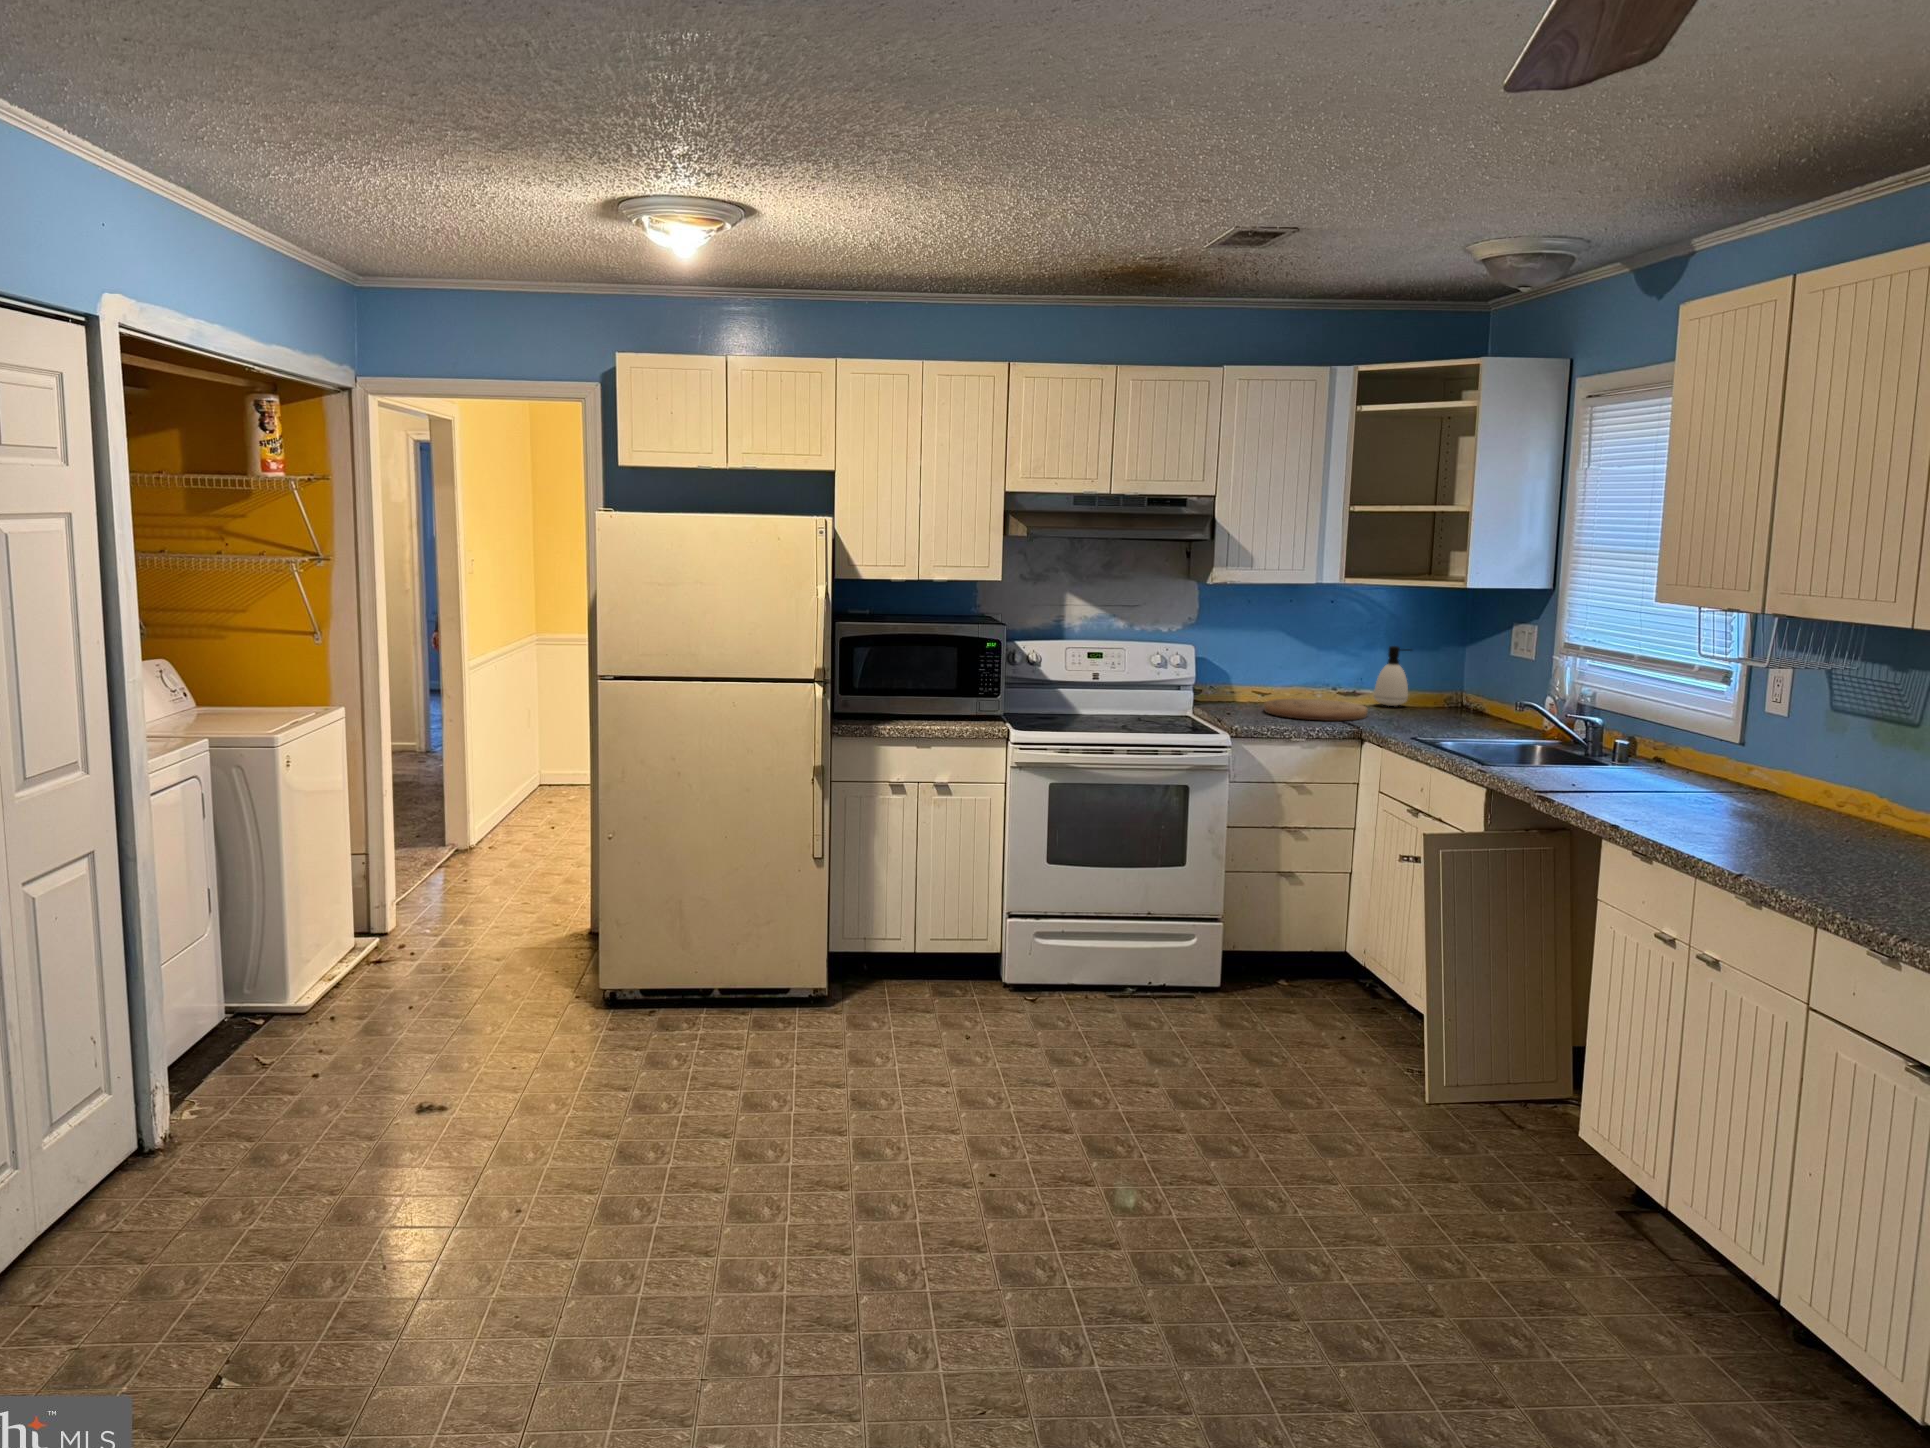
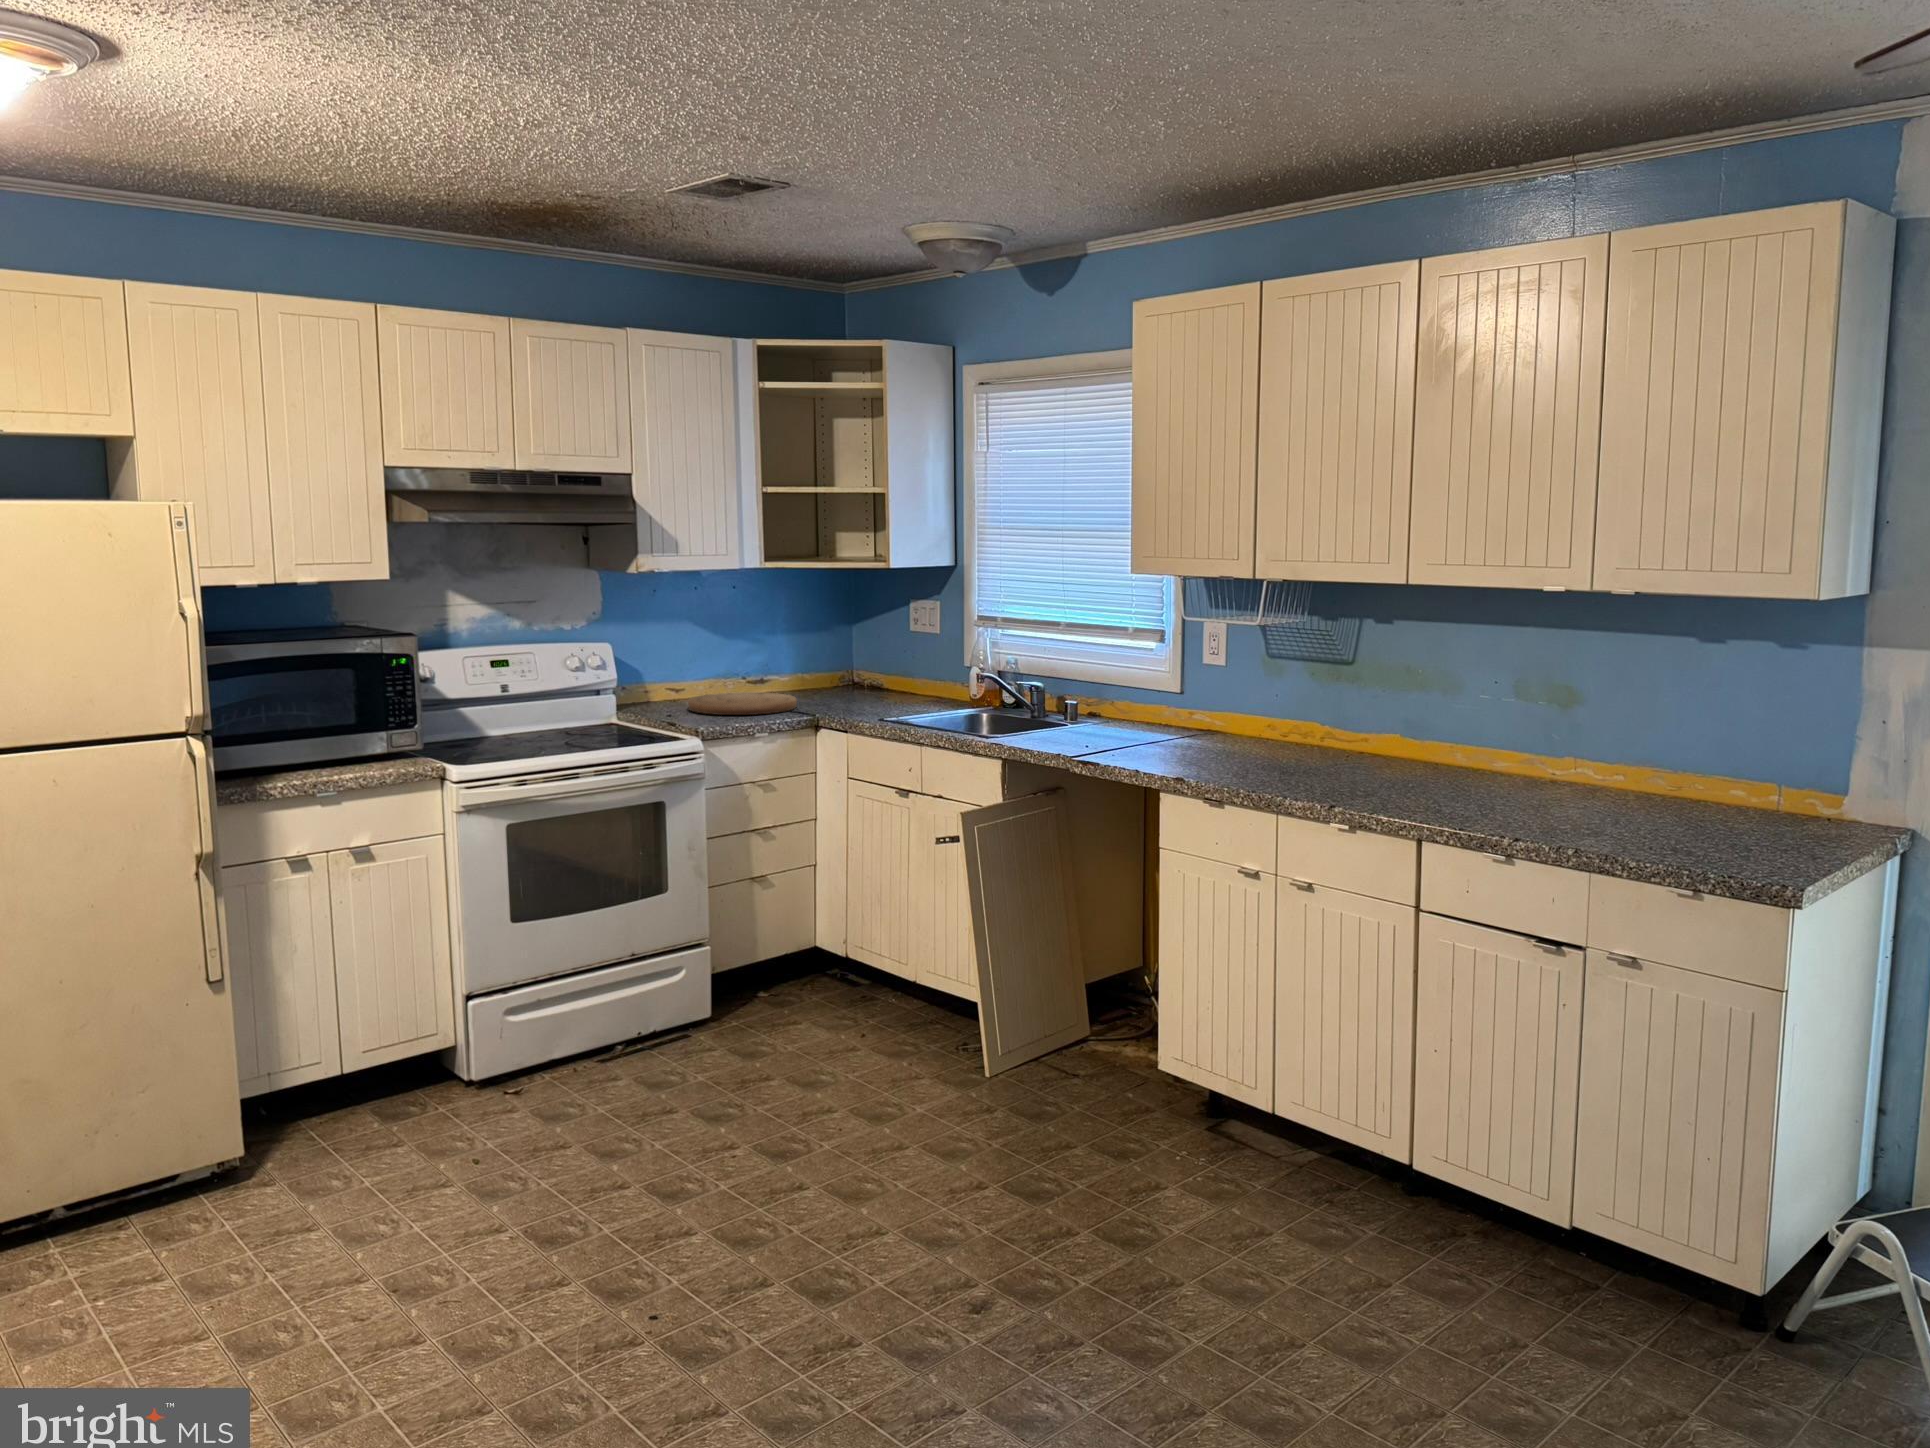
soap dispenser: present [1374,646,1411,706] -> none [782,630,816,692]

